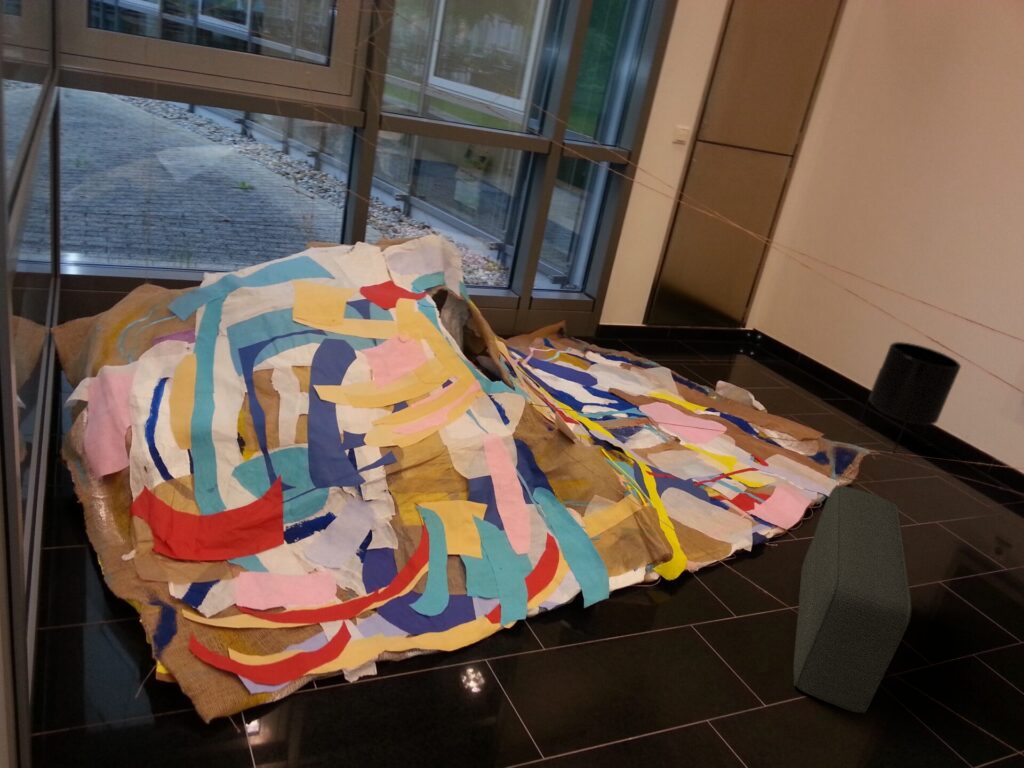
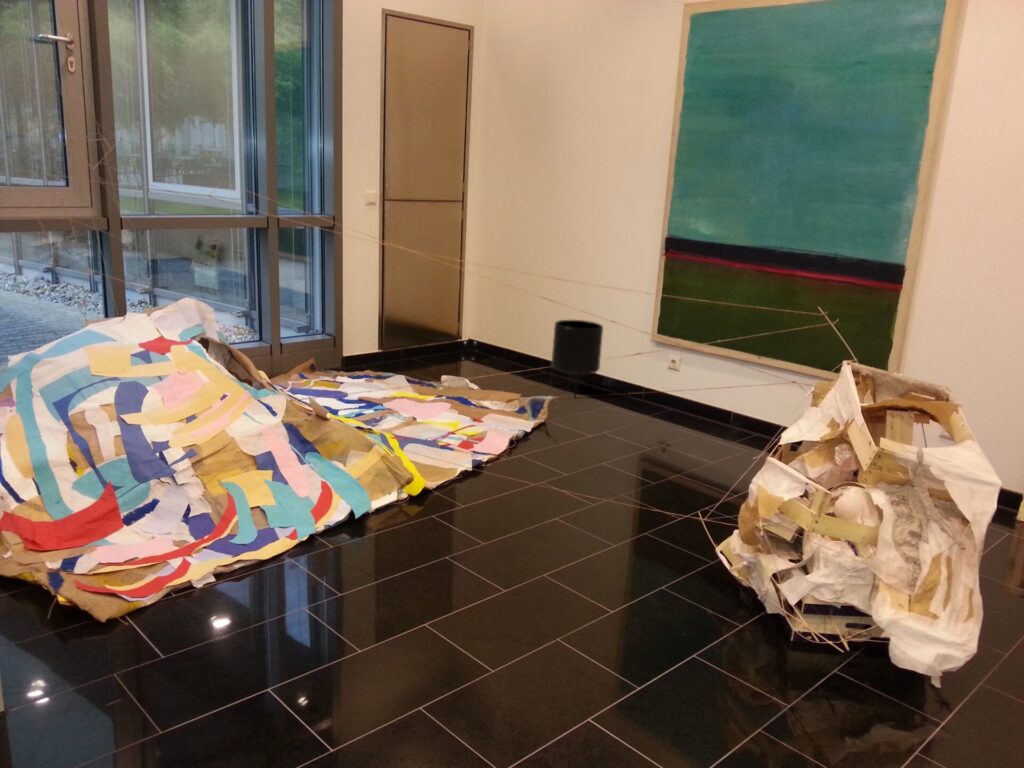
pouf: present [793,485,912,713] -> none [502,407,557,533]

